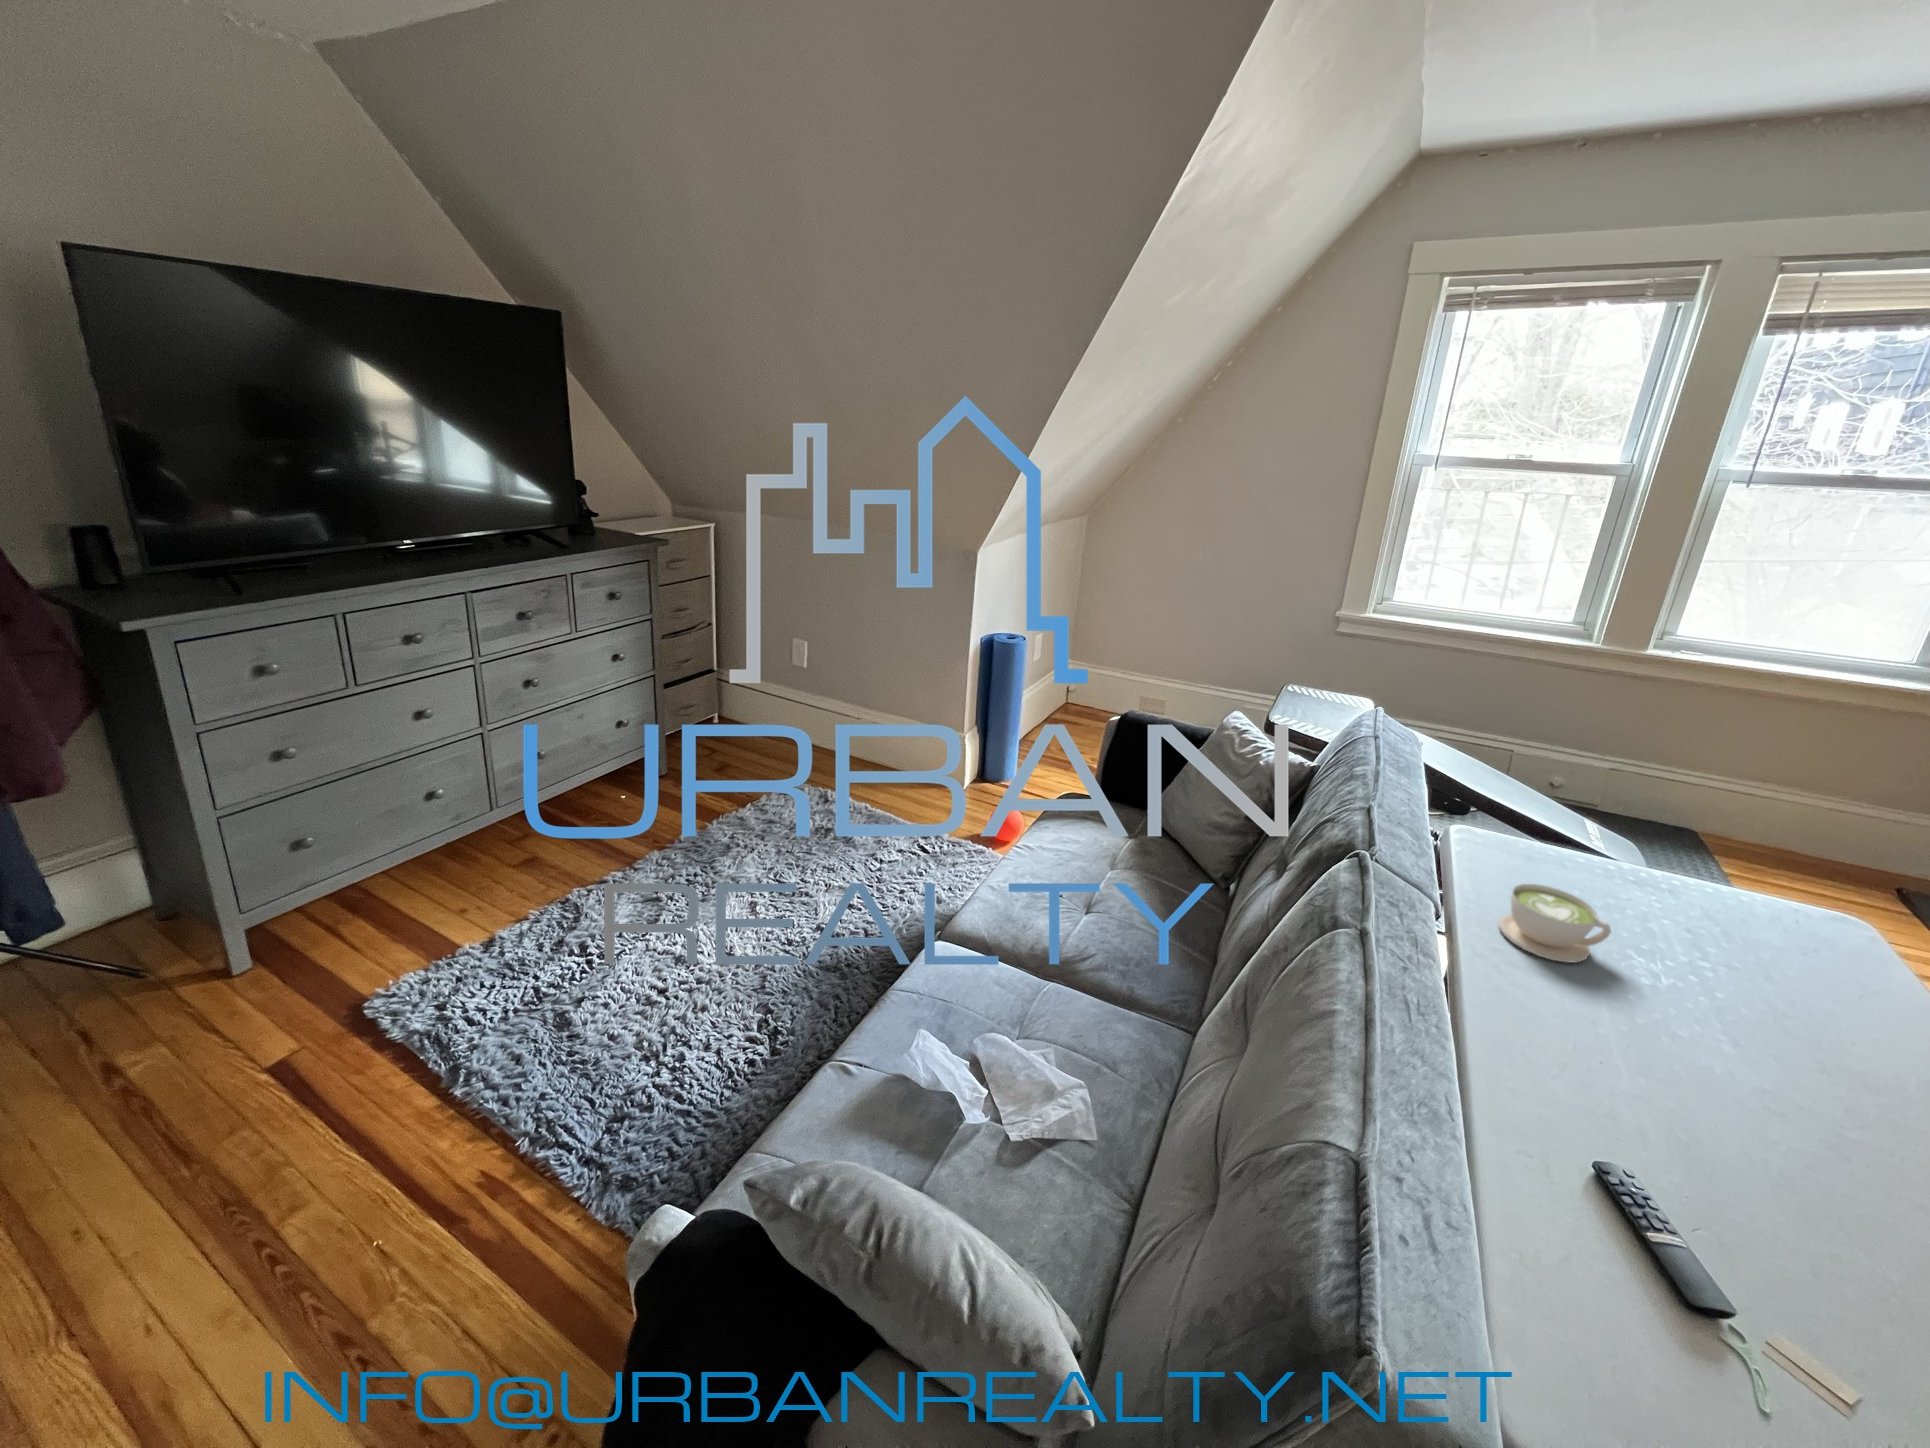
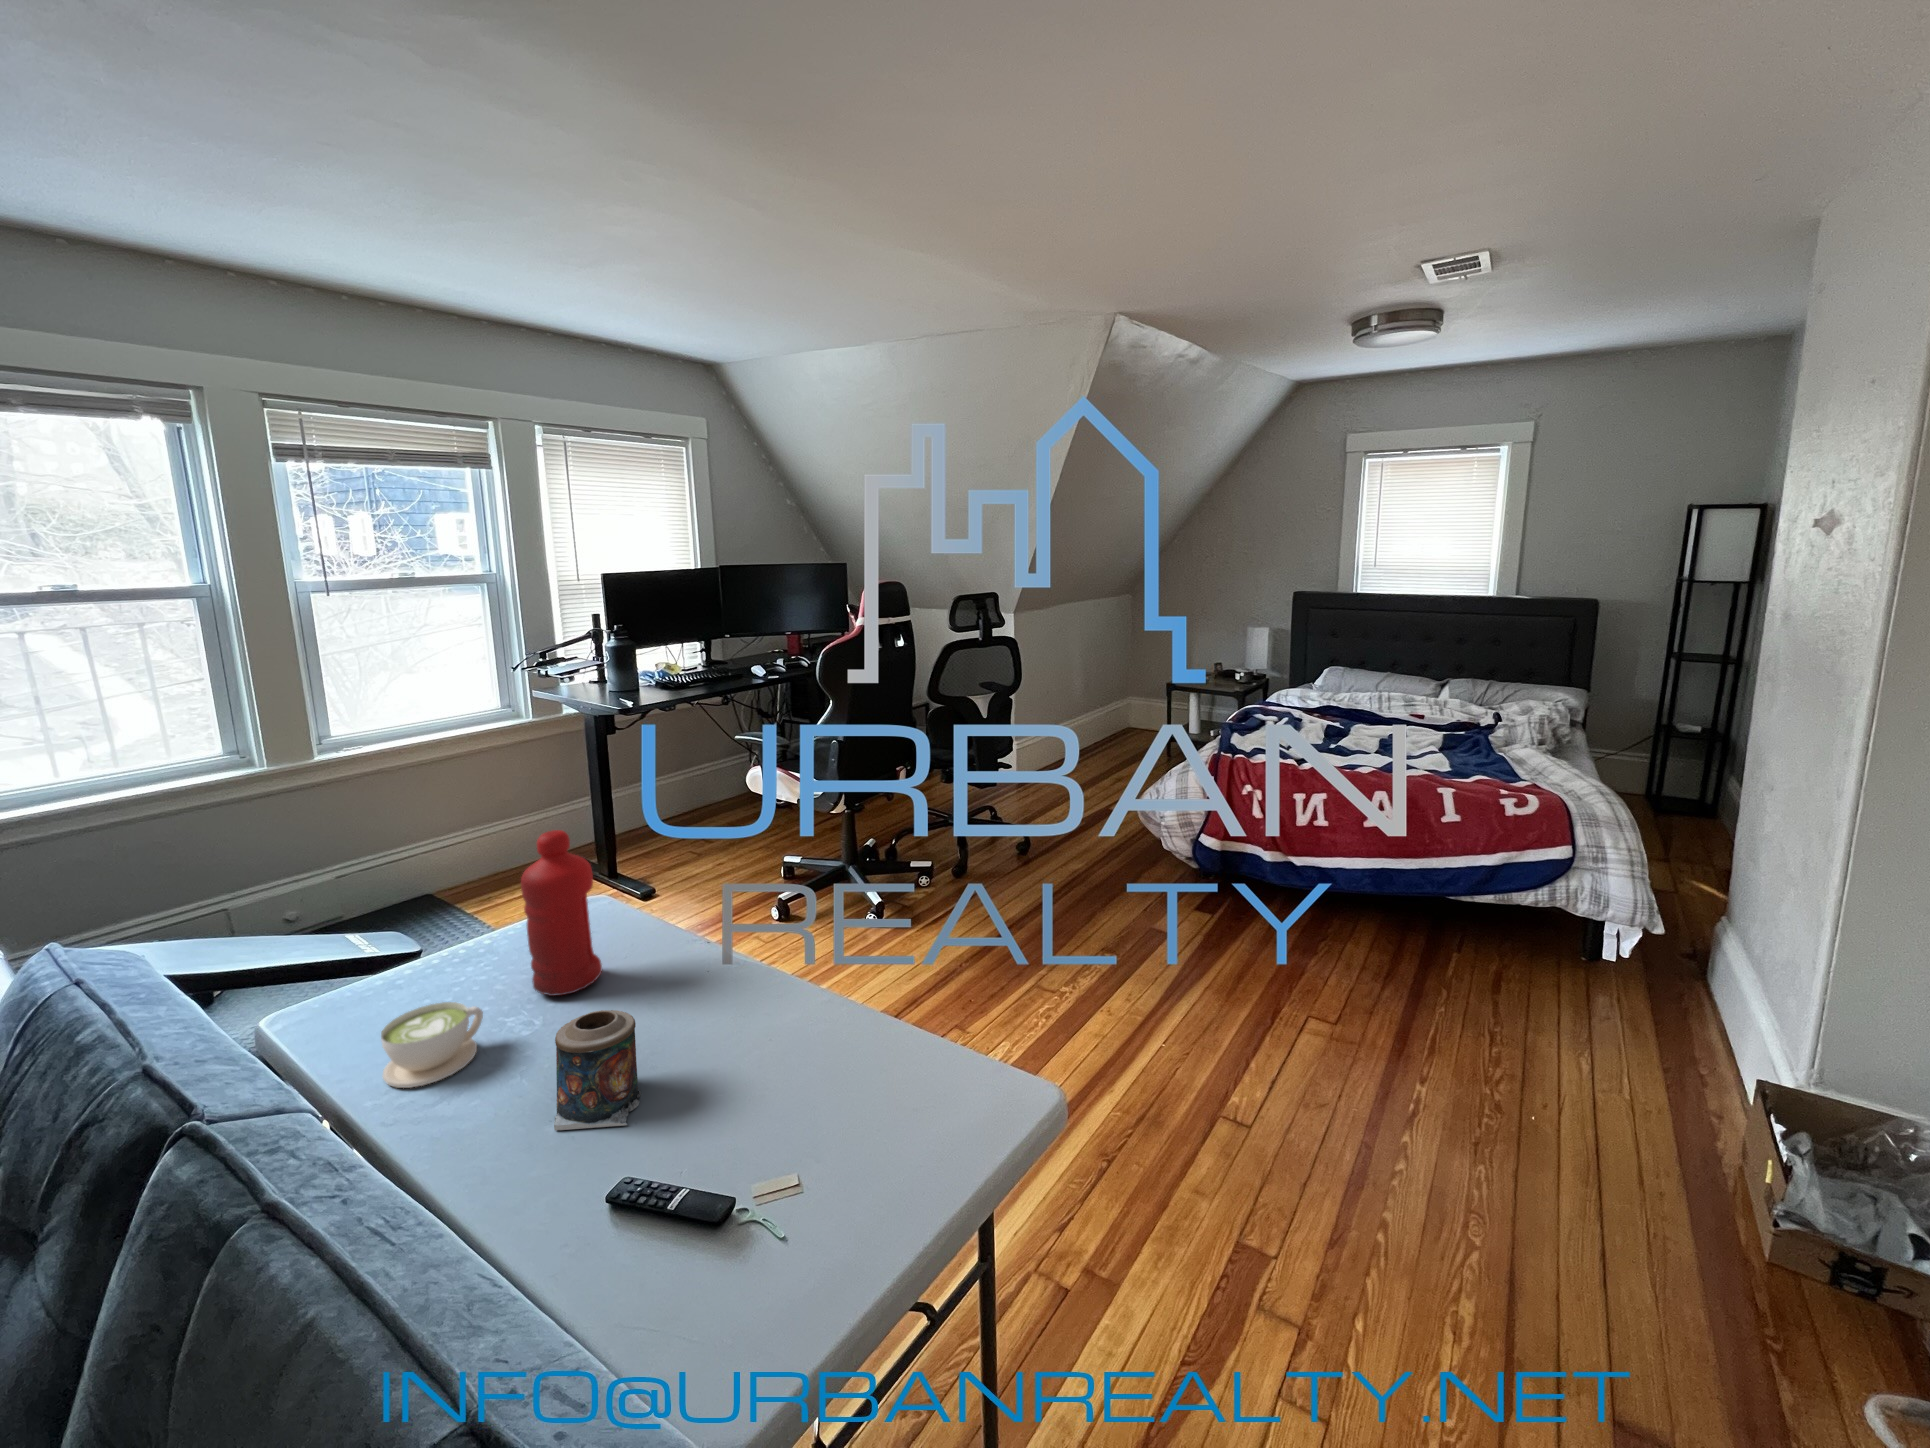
water bottle: none [1684,806,1839,995] -> present [521,830,602,996]
candle: none [1599,995,1760,1138] -> present [554,1010,641,1131]

